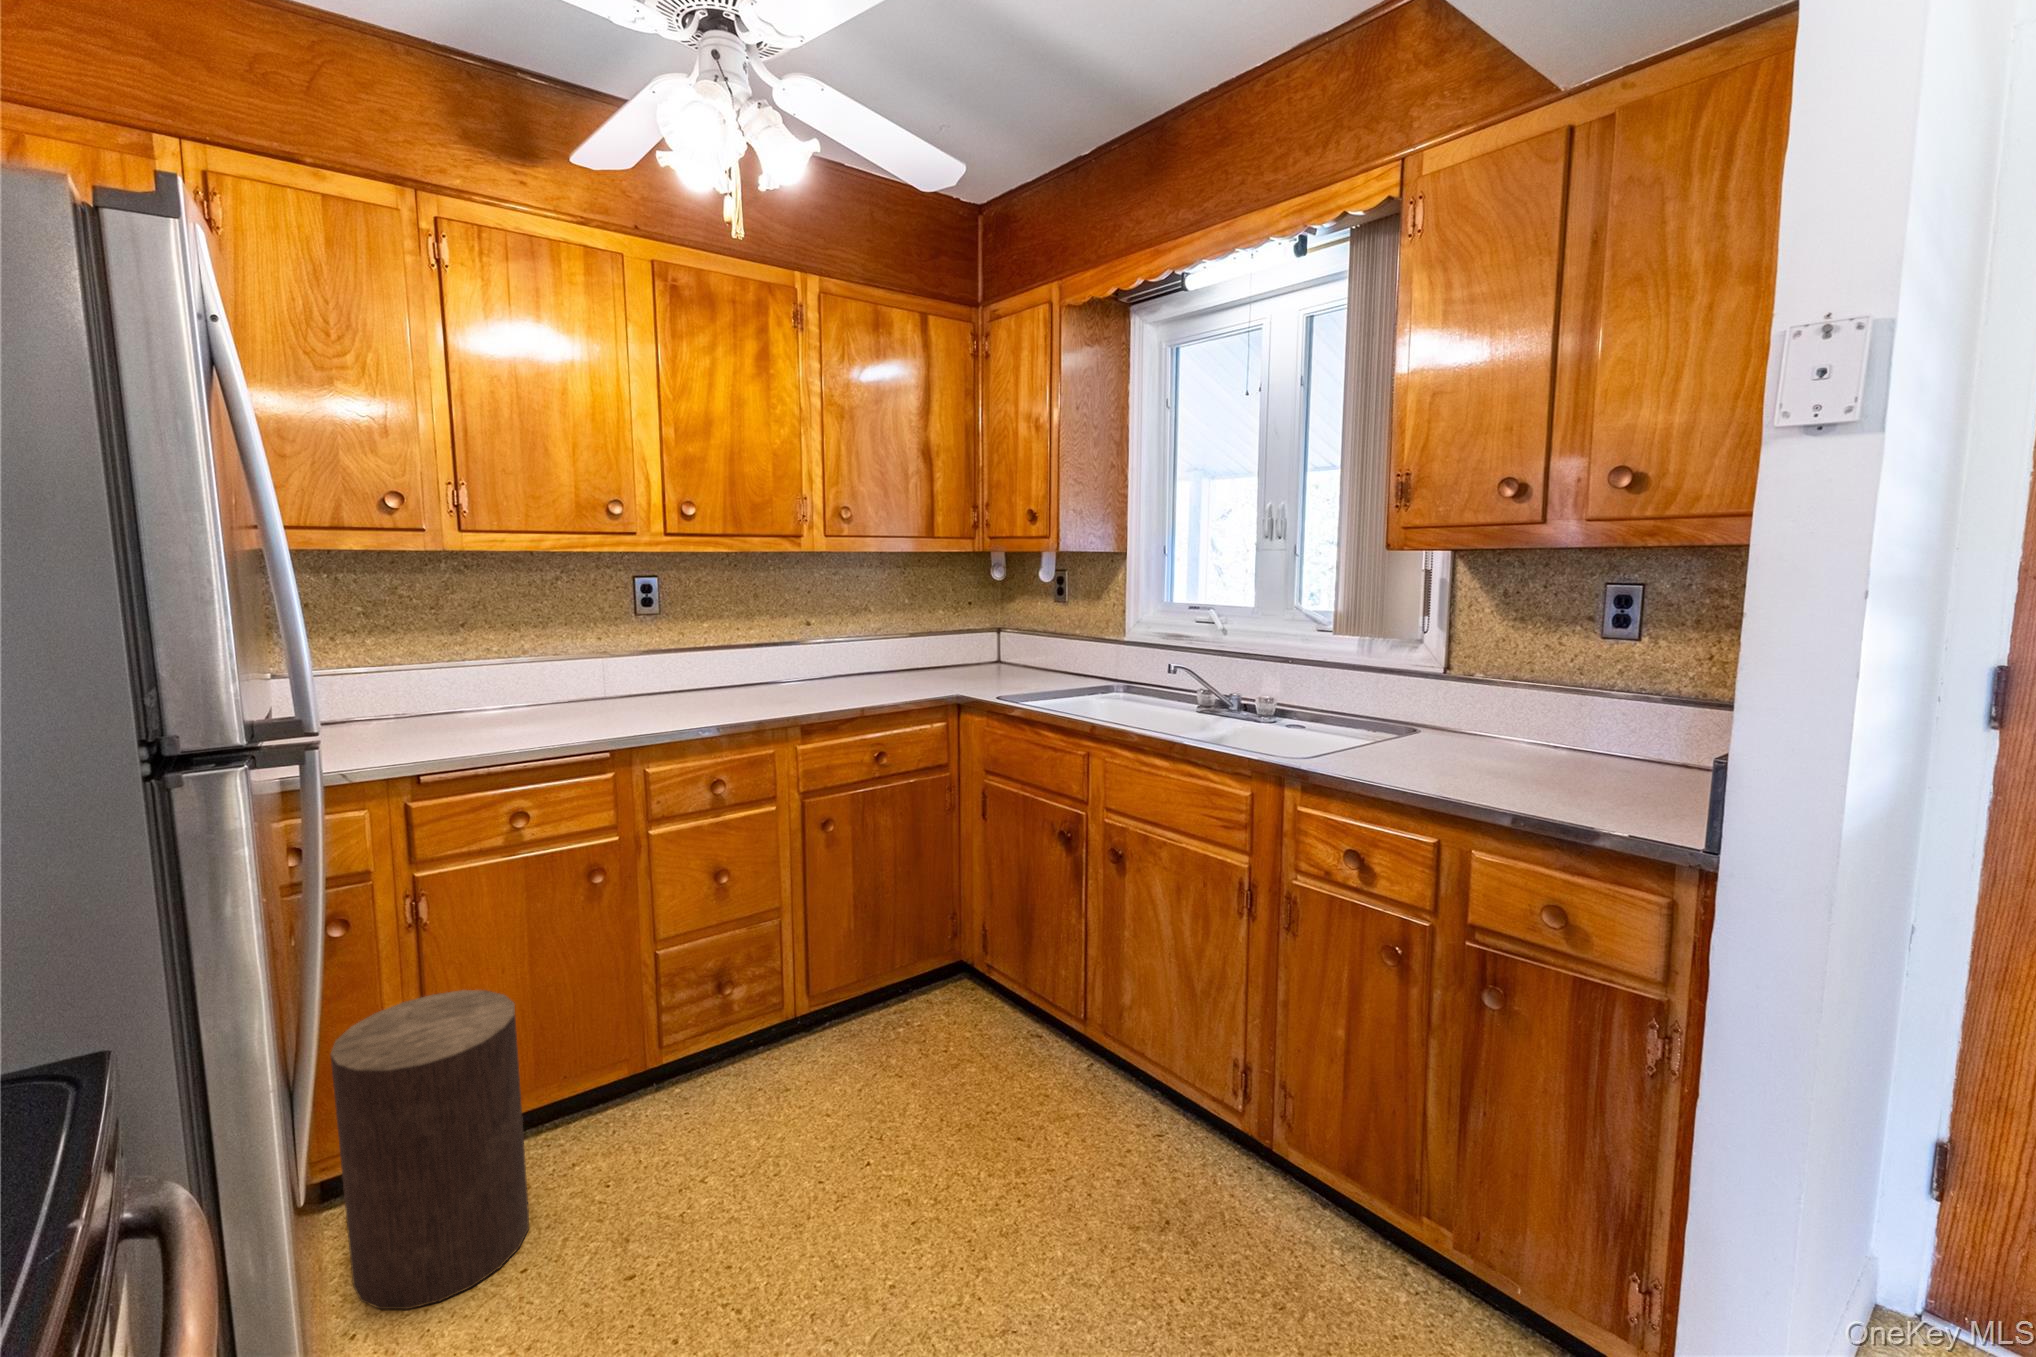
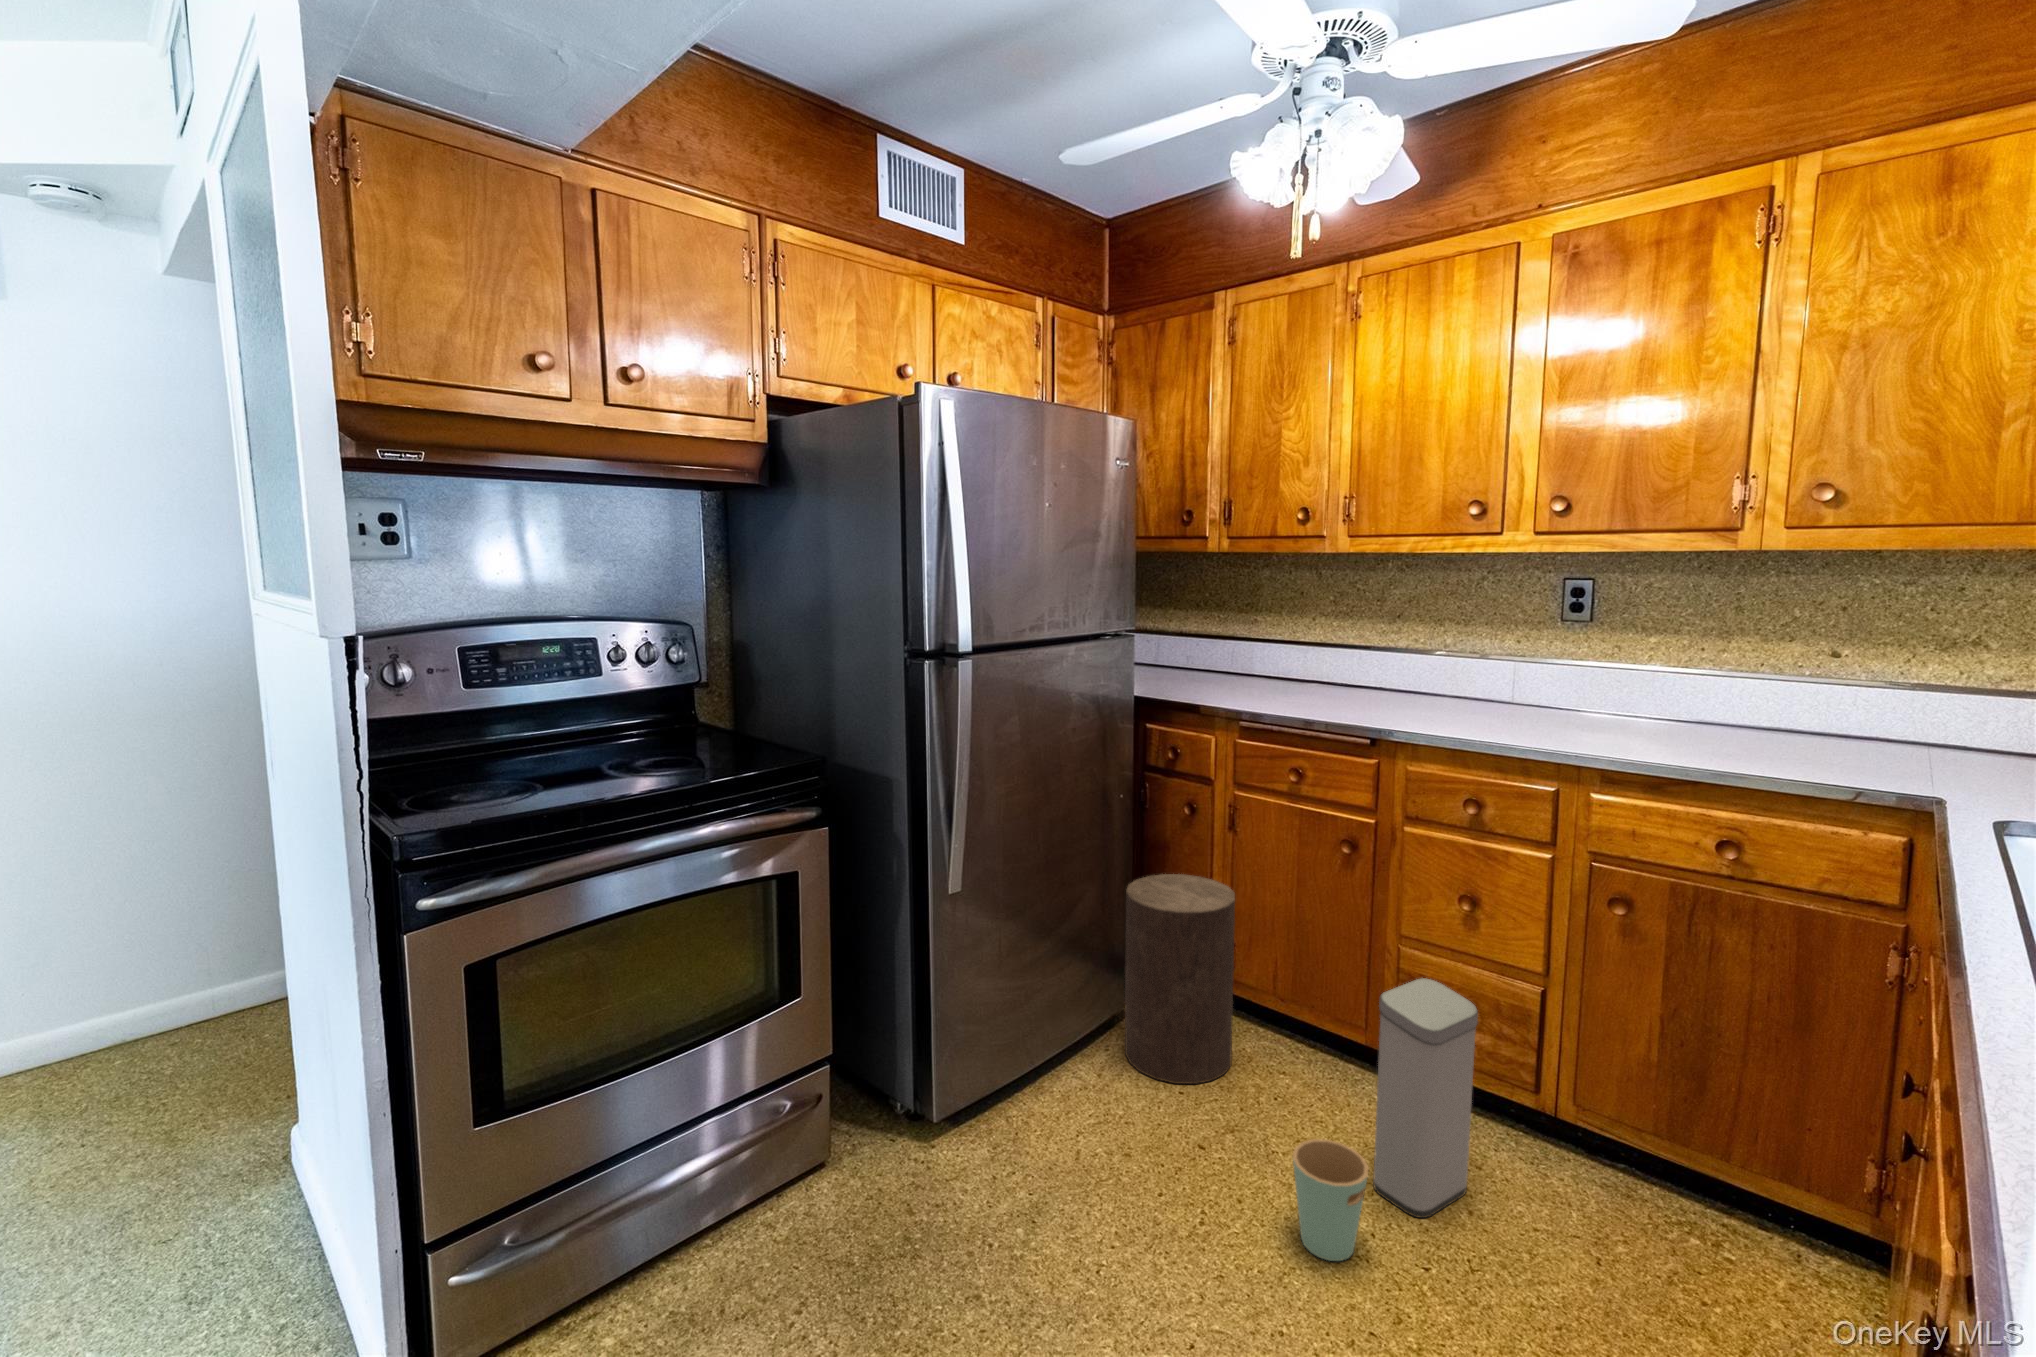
trash can: none [750,949,848,1234] -> present [1293,978,1478,1261]

